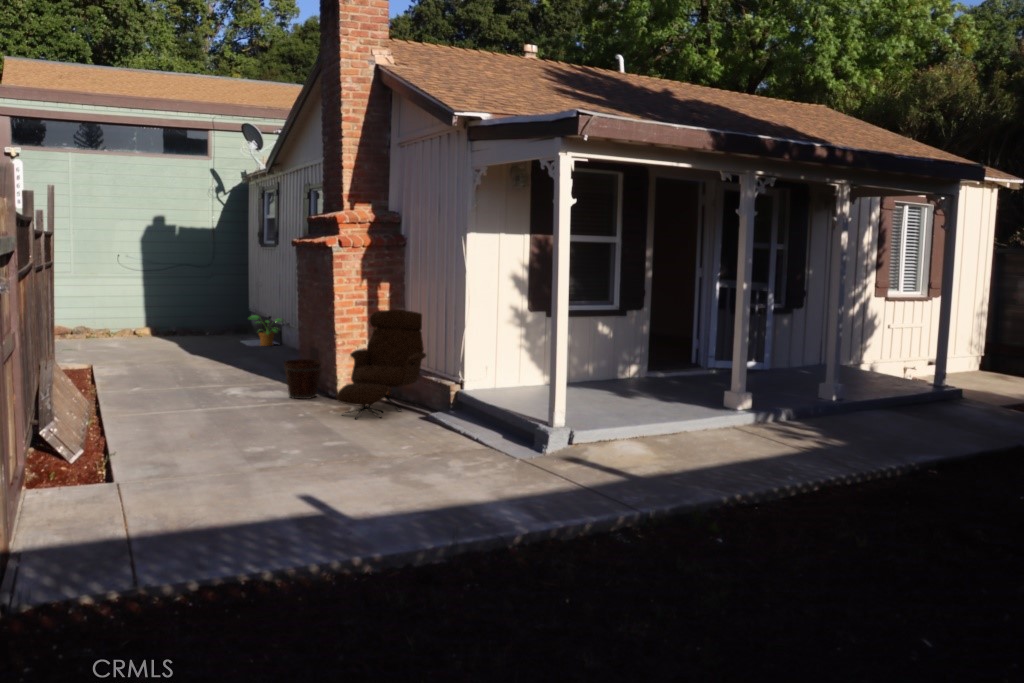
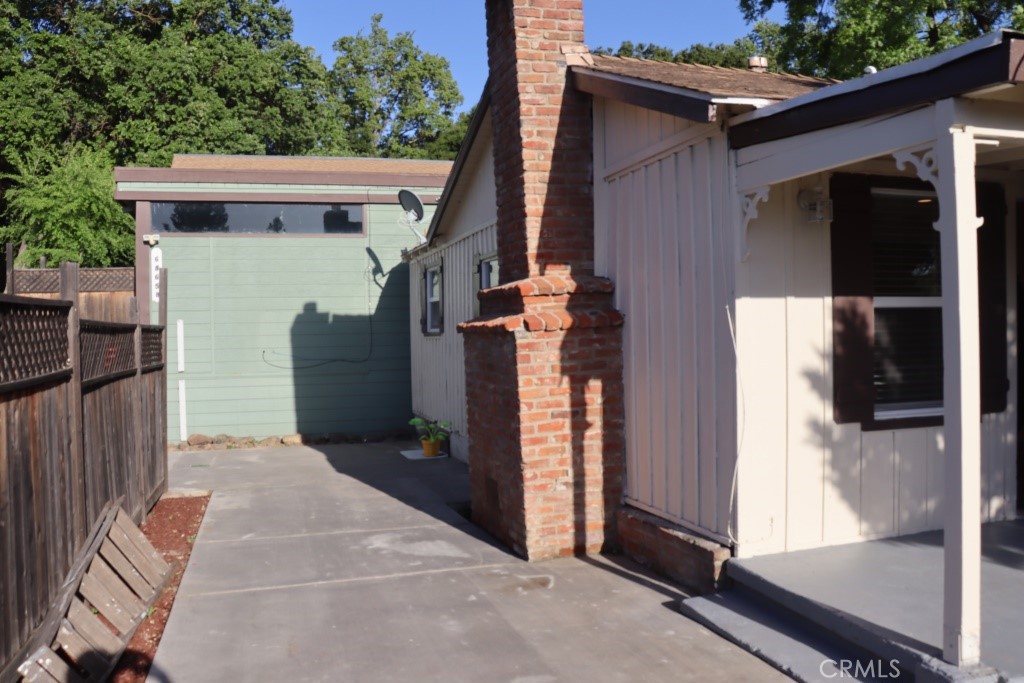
lounge chair: present [336,310,426,419] -> none [529,422,665,610]
bucket: present [284,359,321,399] -> none [448,496,502,558]

